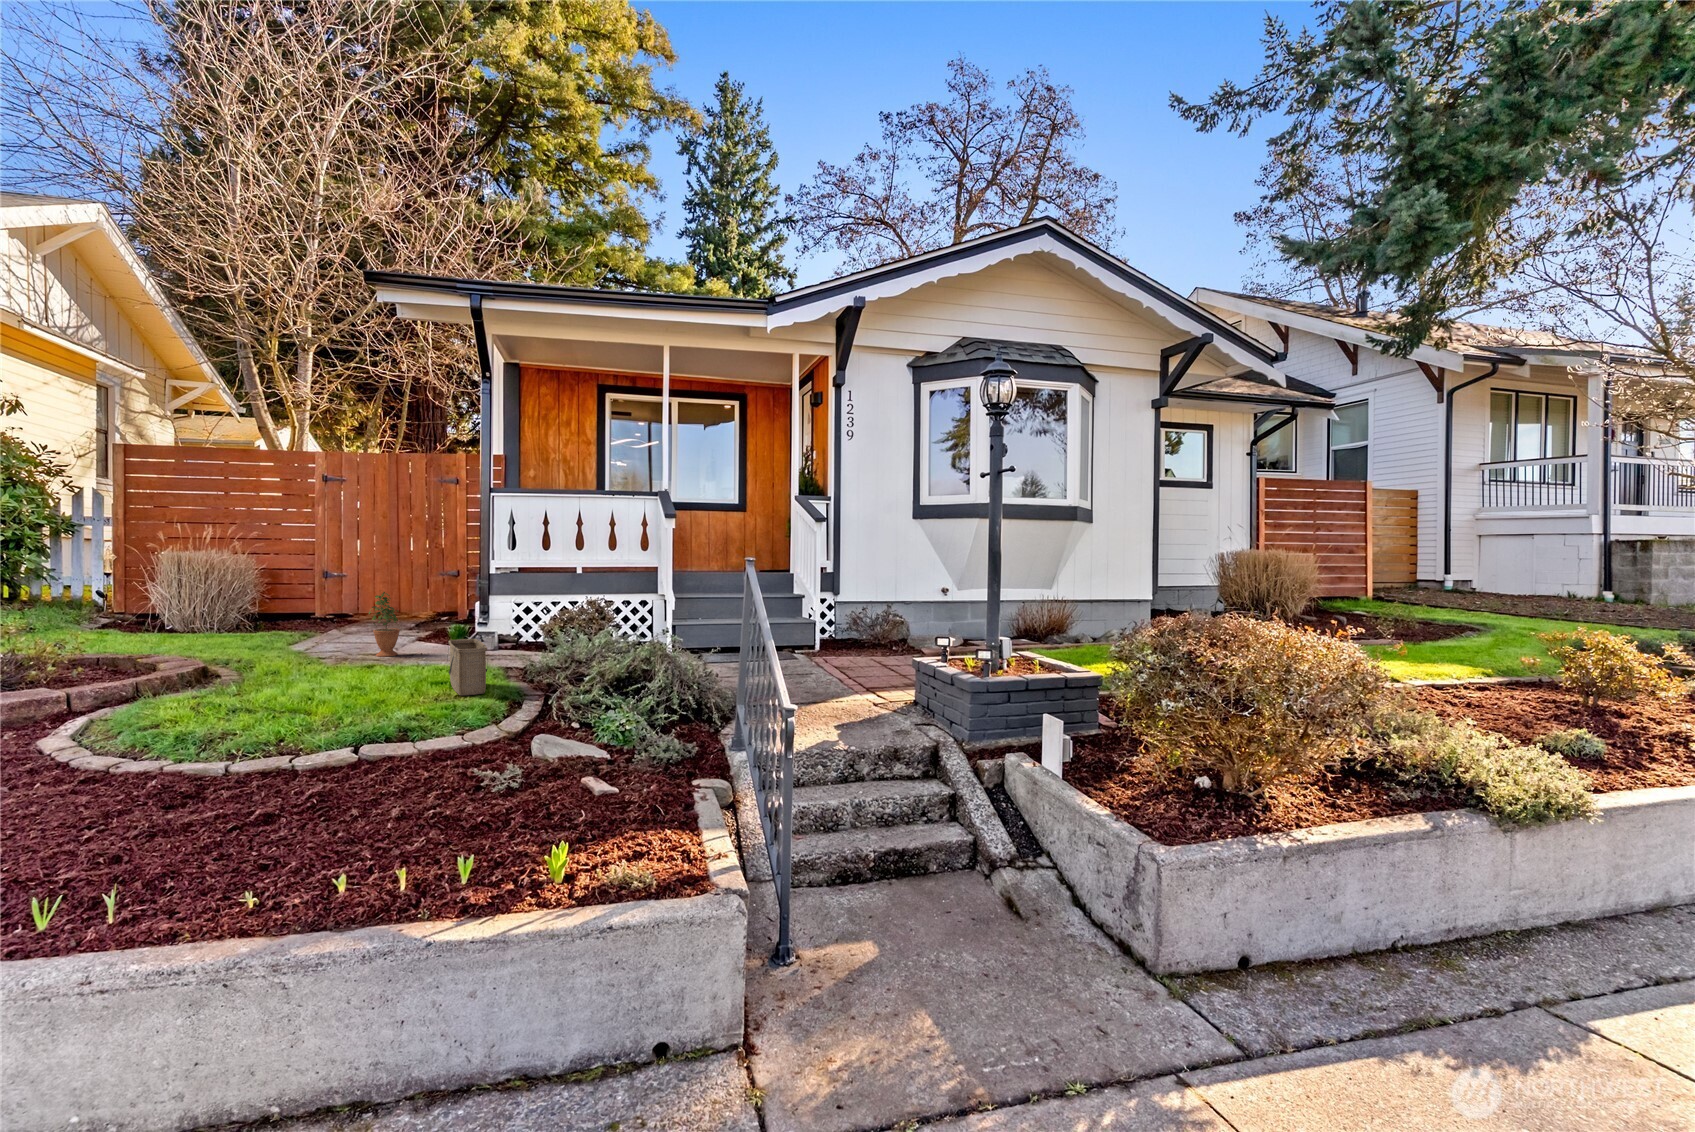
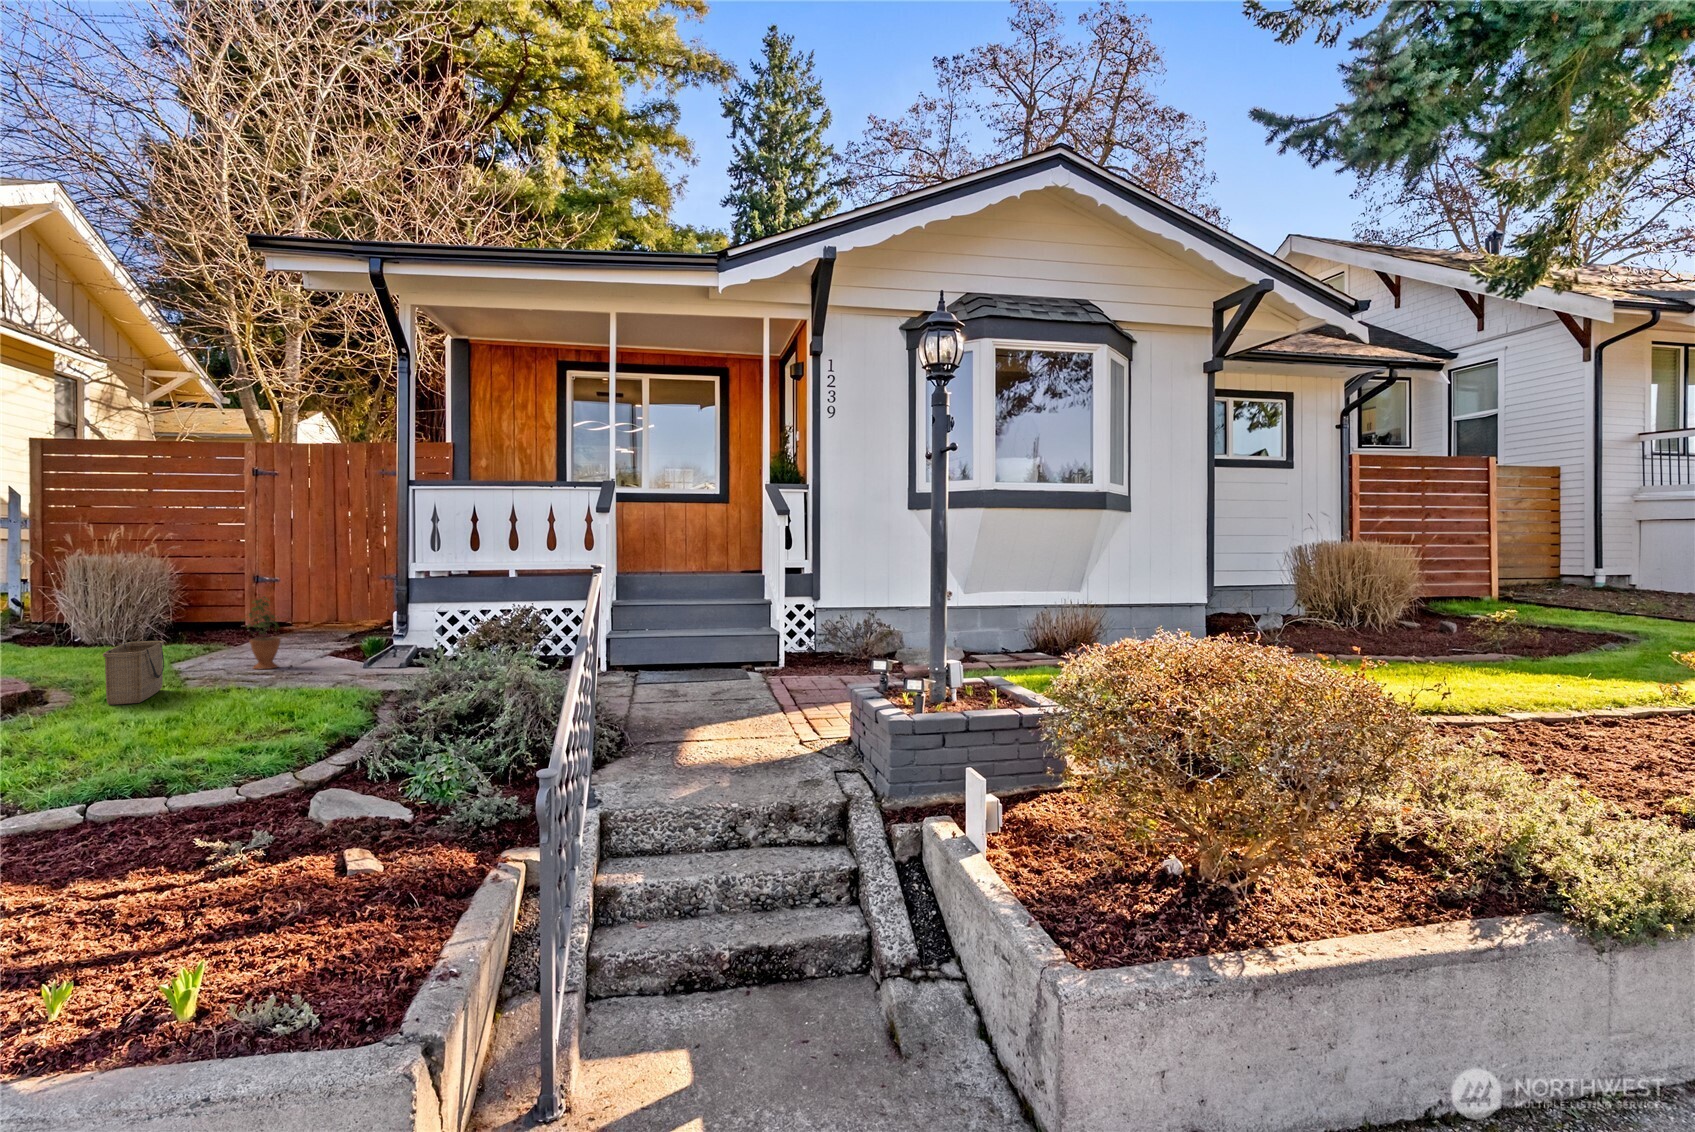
basket: present [449,639,488,696] -> present [103,641,164,705]

